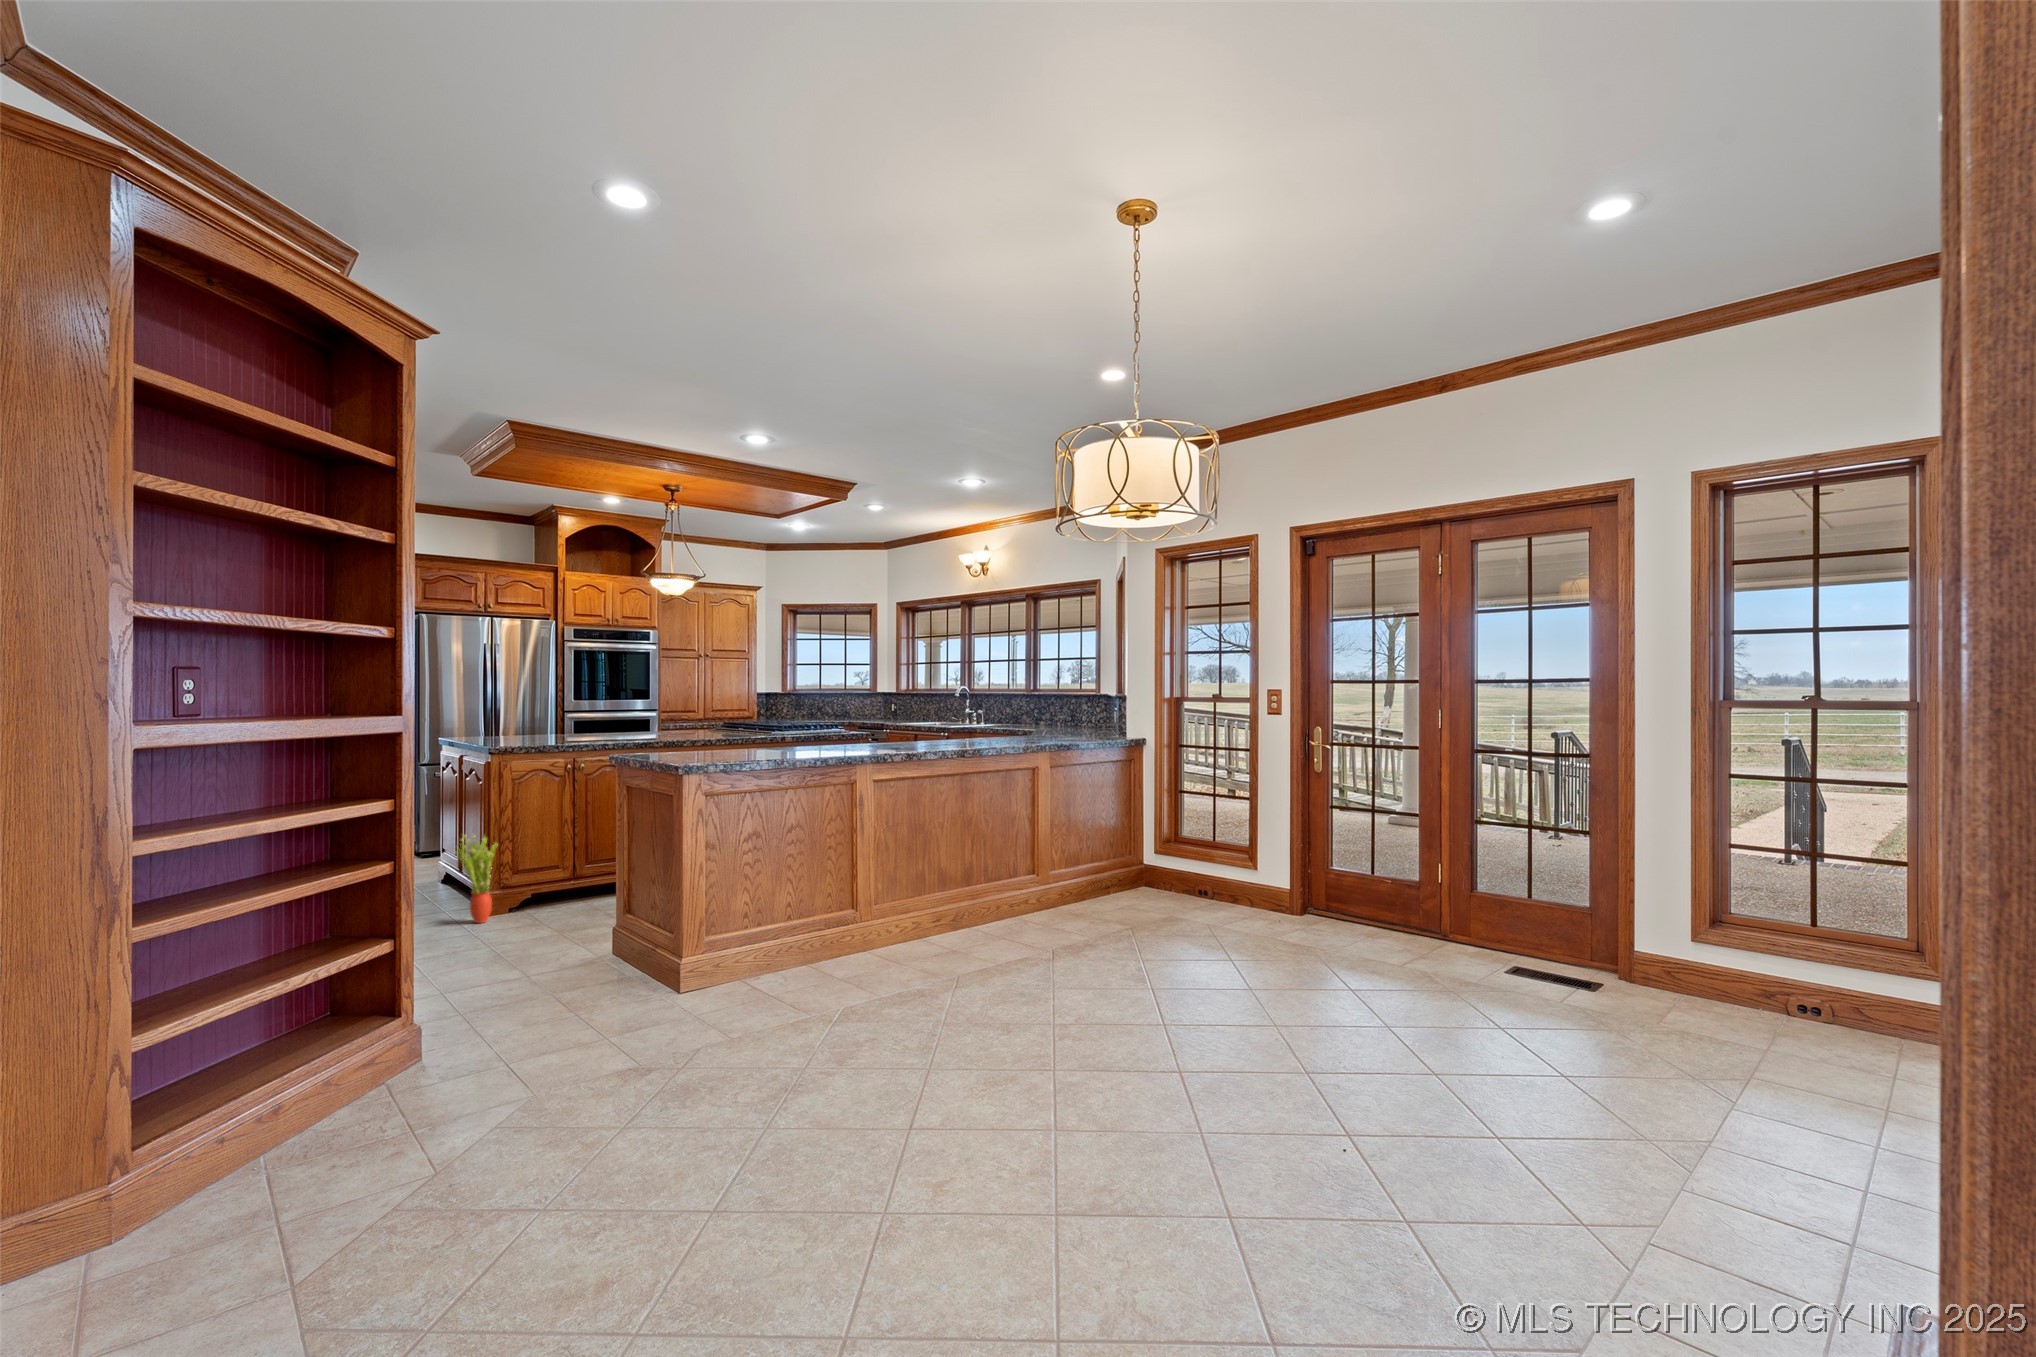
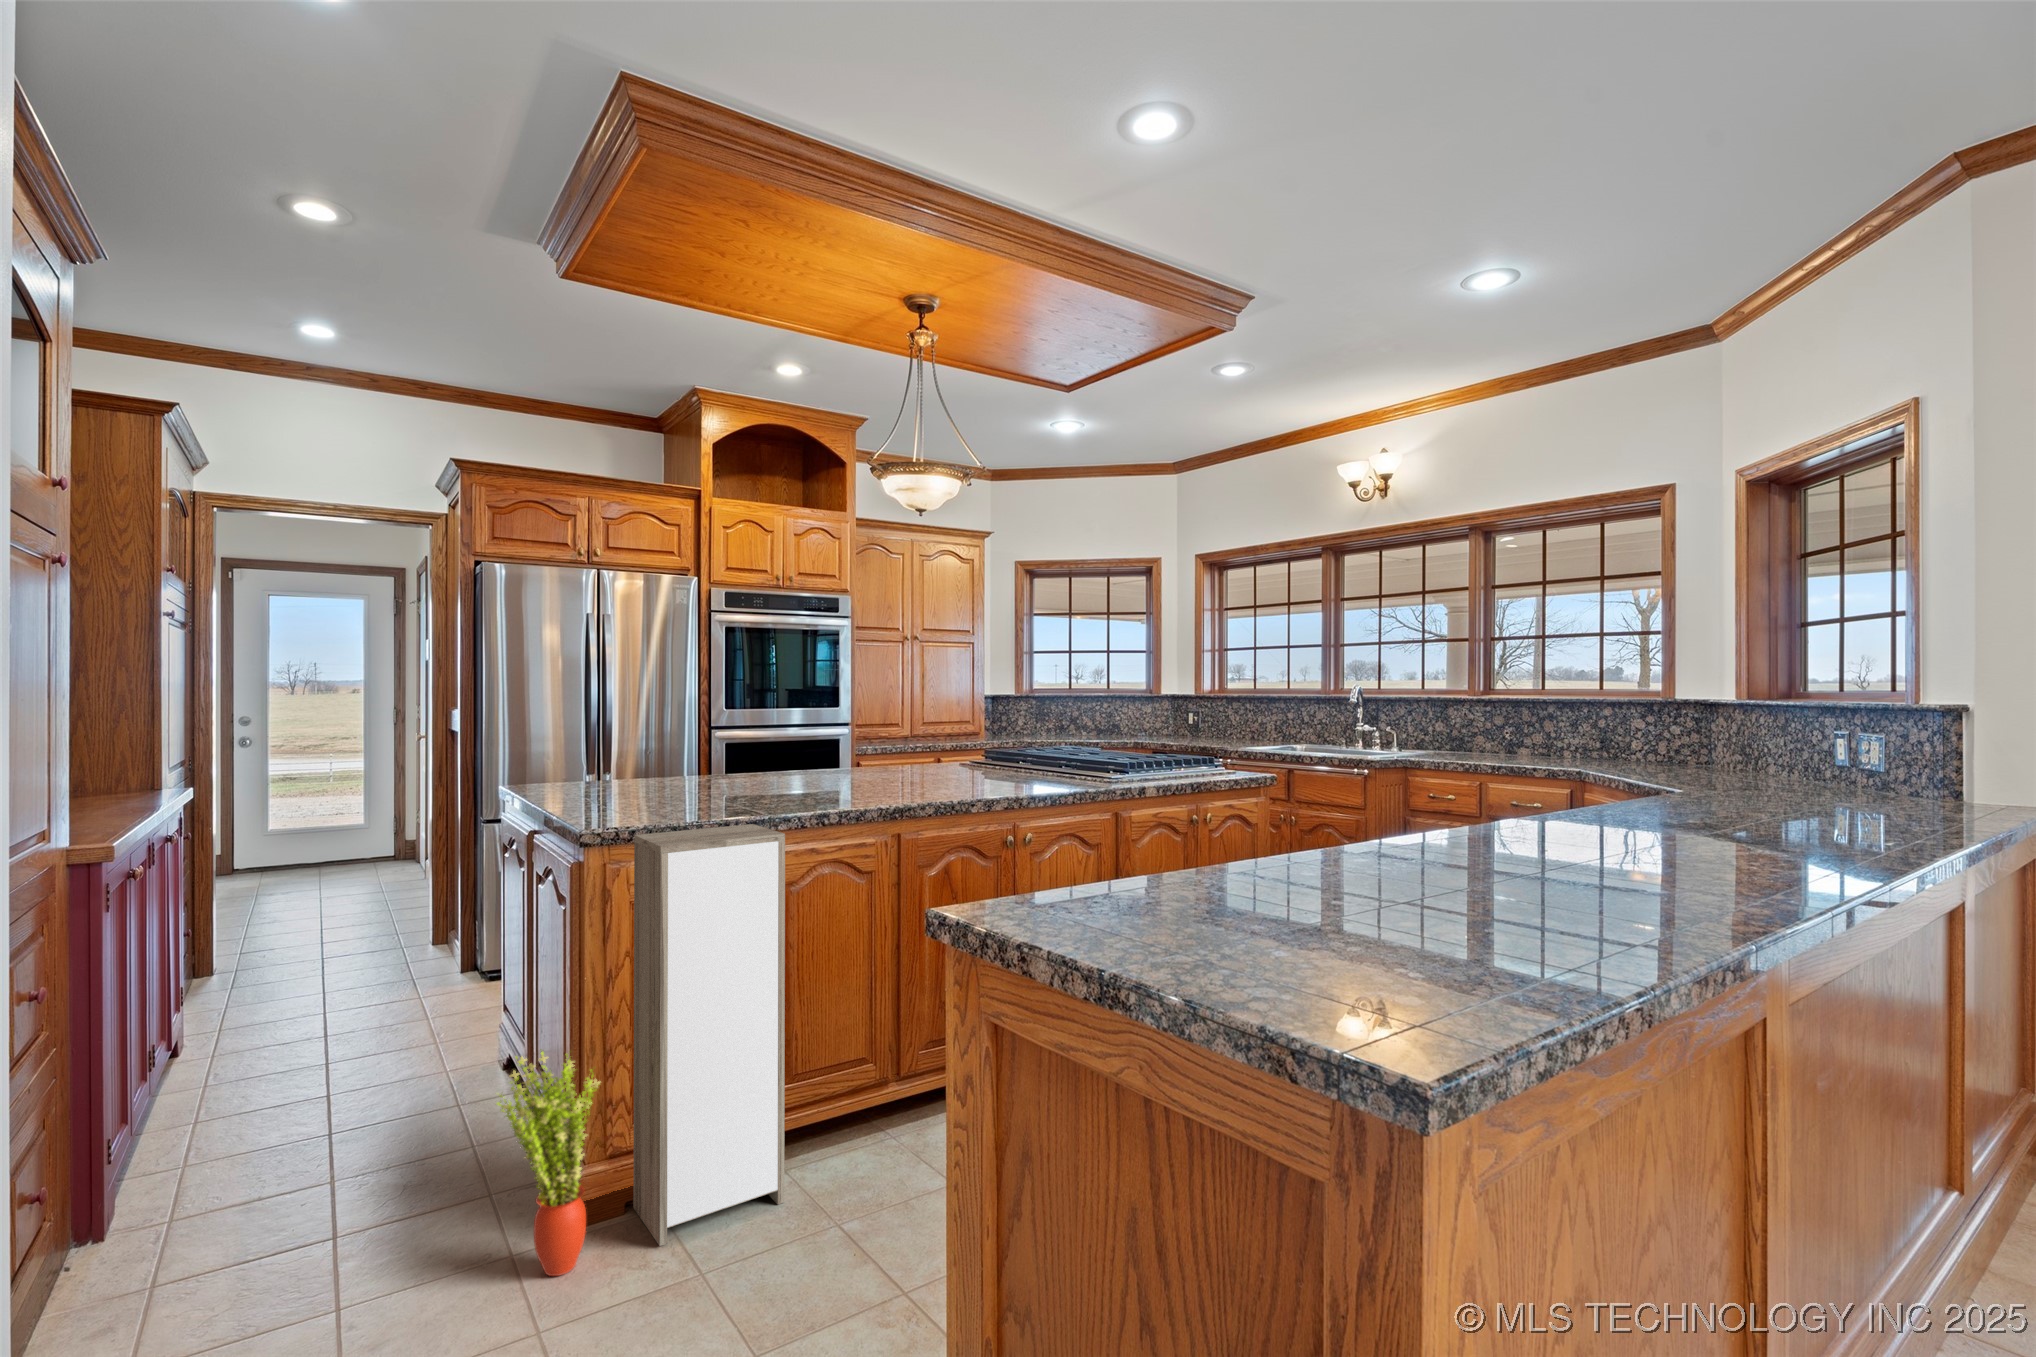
storage cabinet: none [513,746,582,917] -> present [633,824,785,1246]

